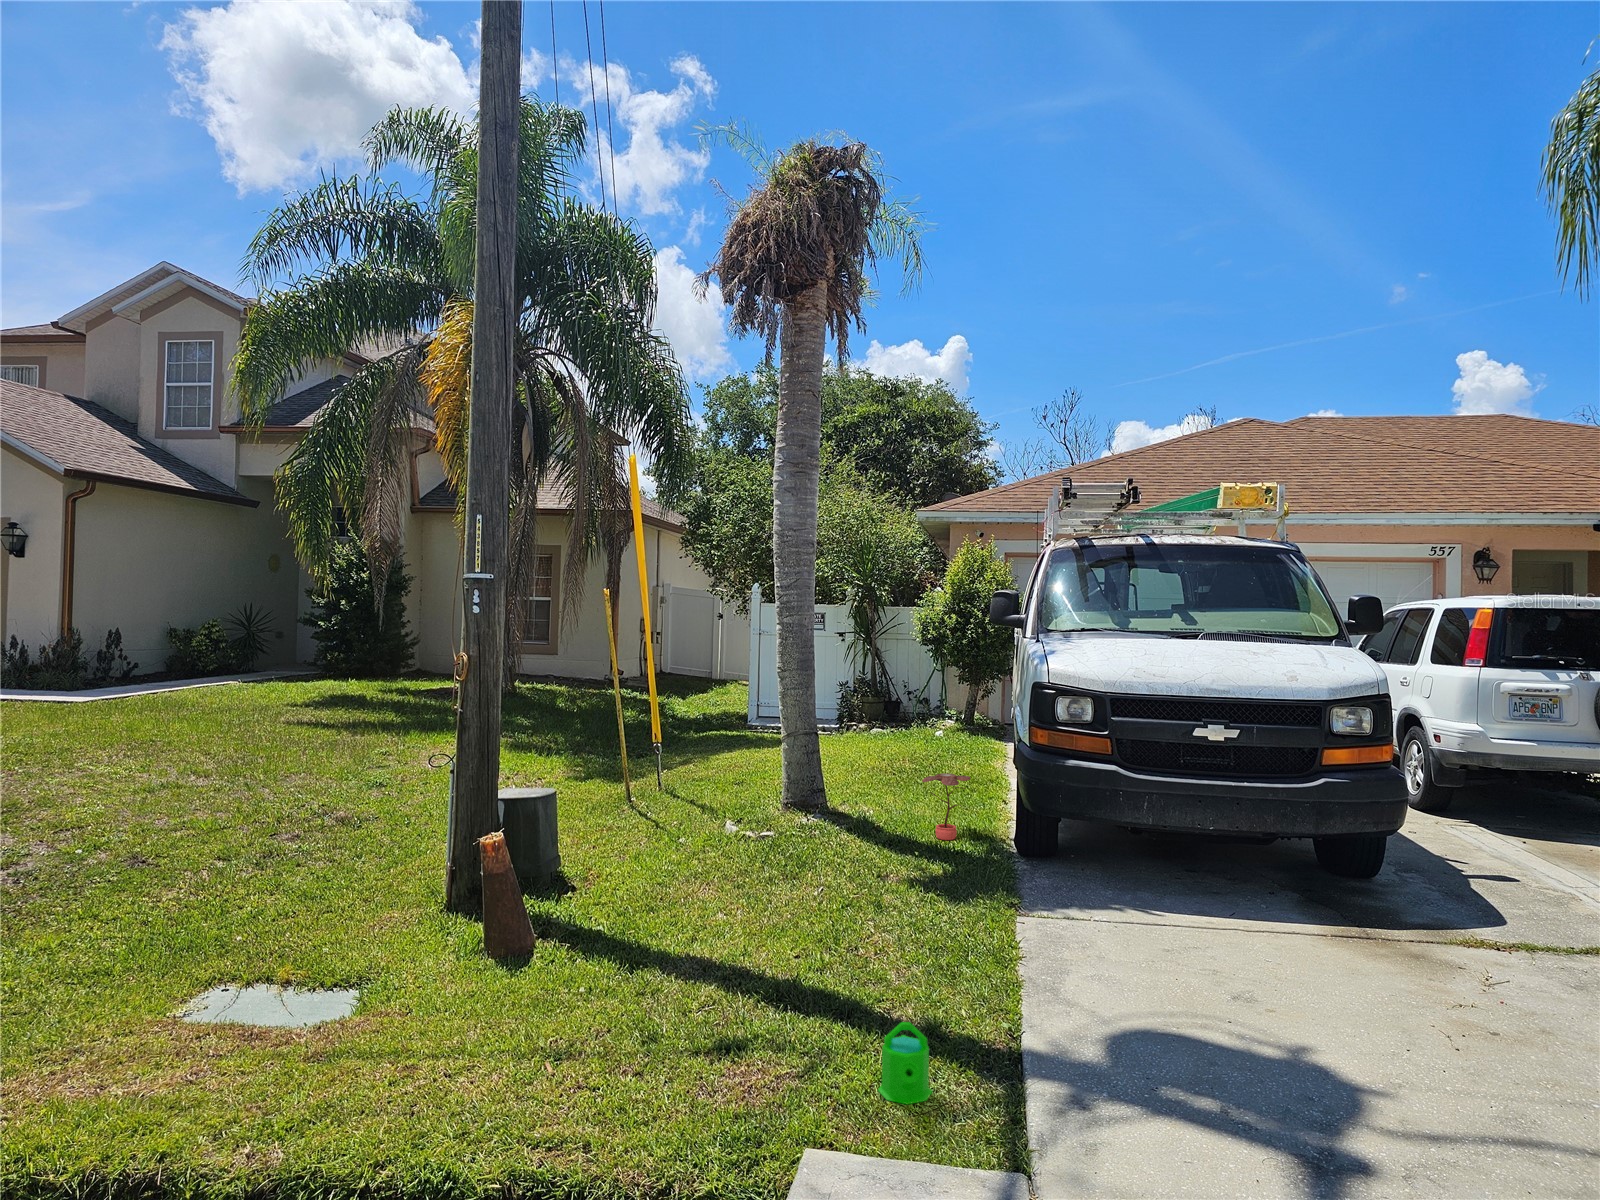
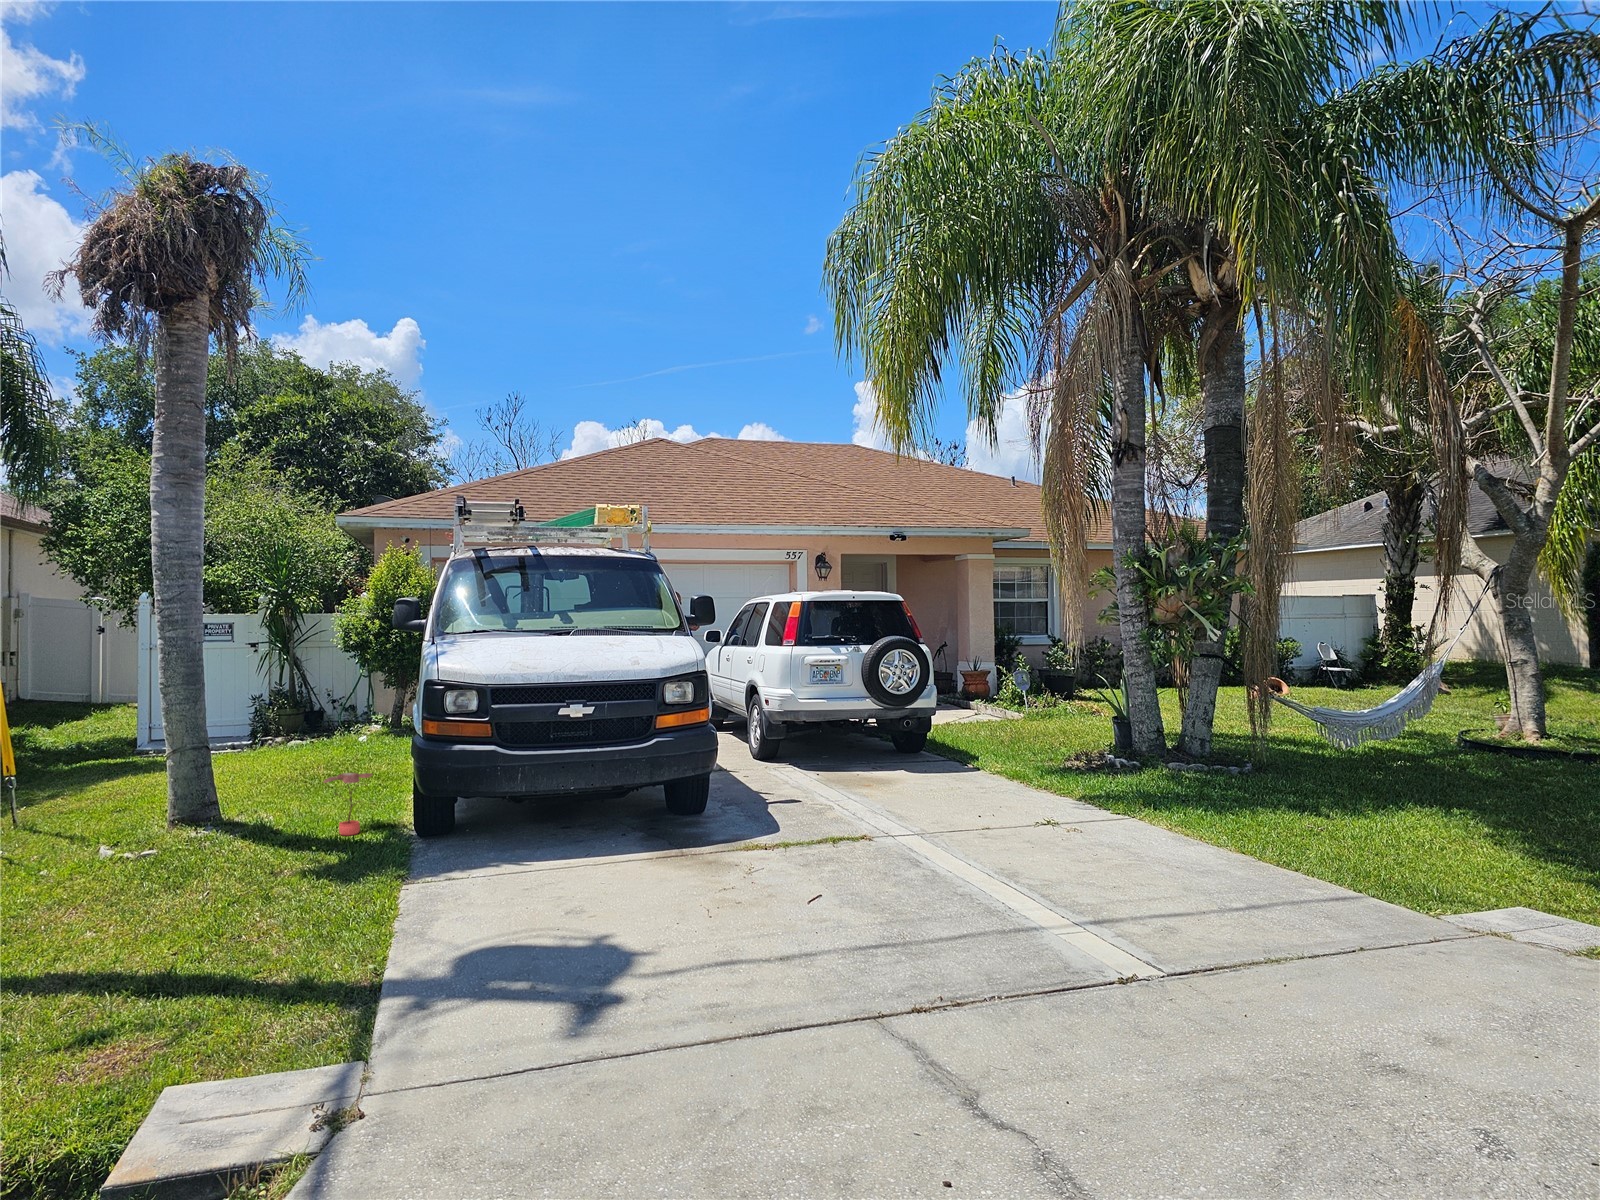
watering can: present [878,1022,932,1104] -> none [247,973,299,1041]

